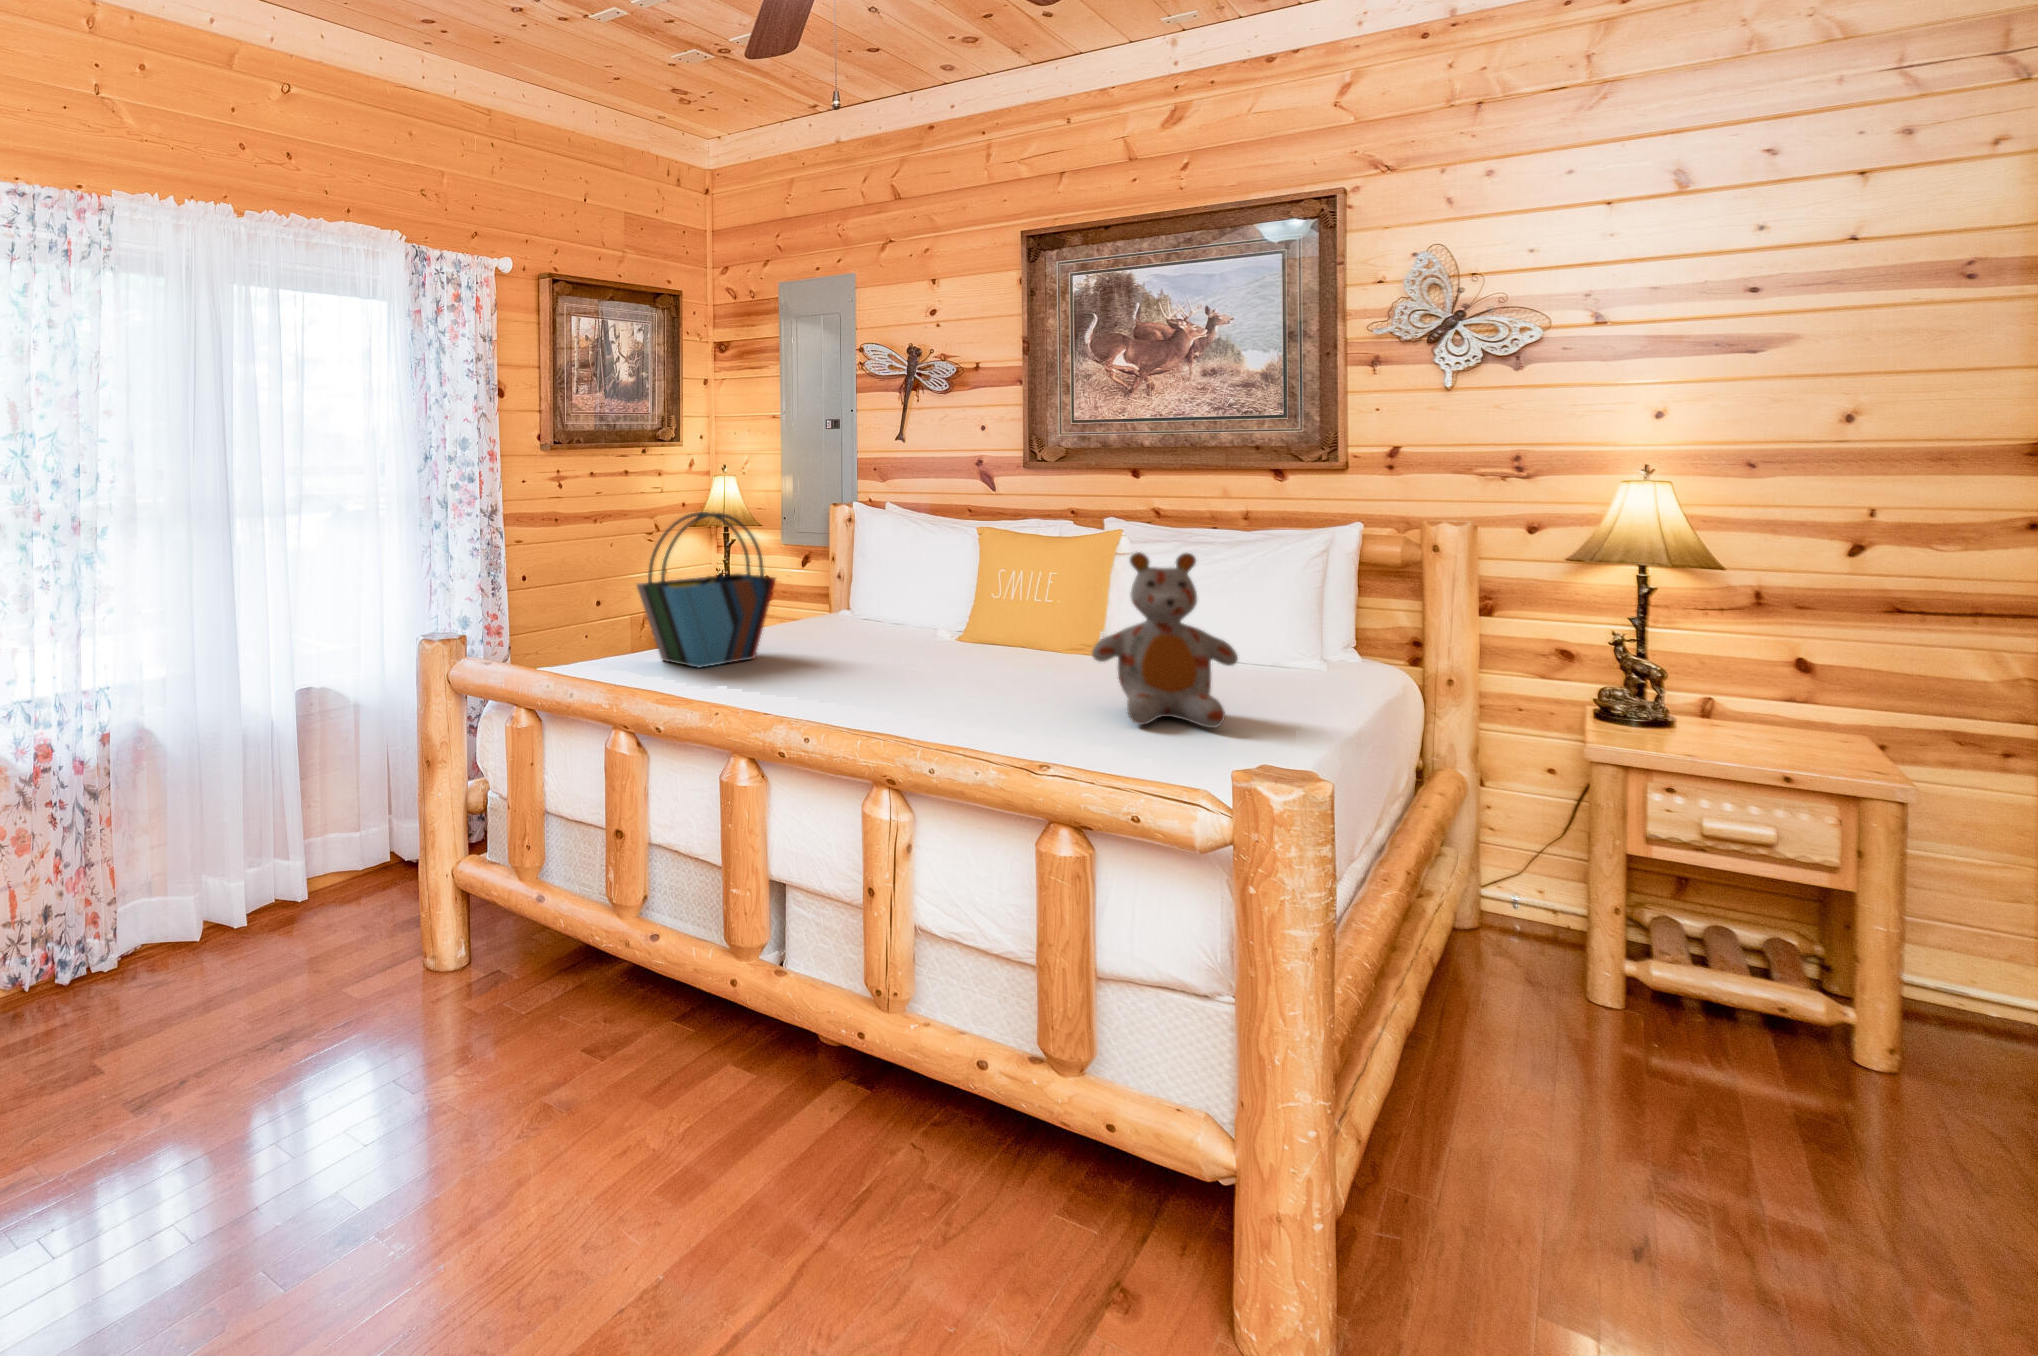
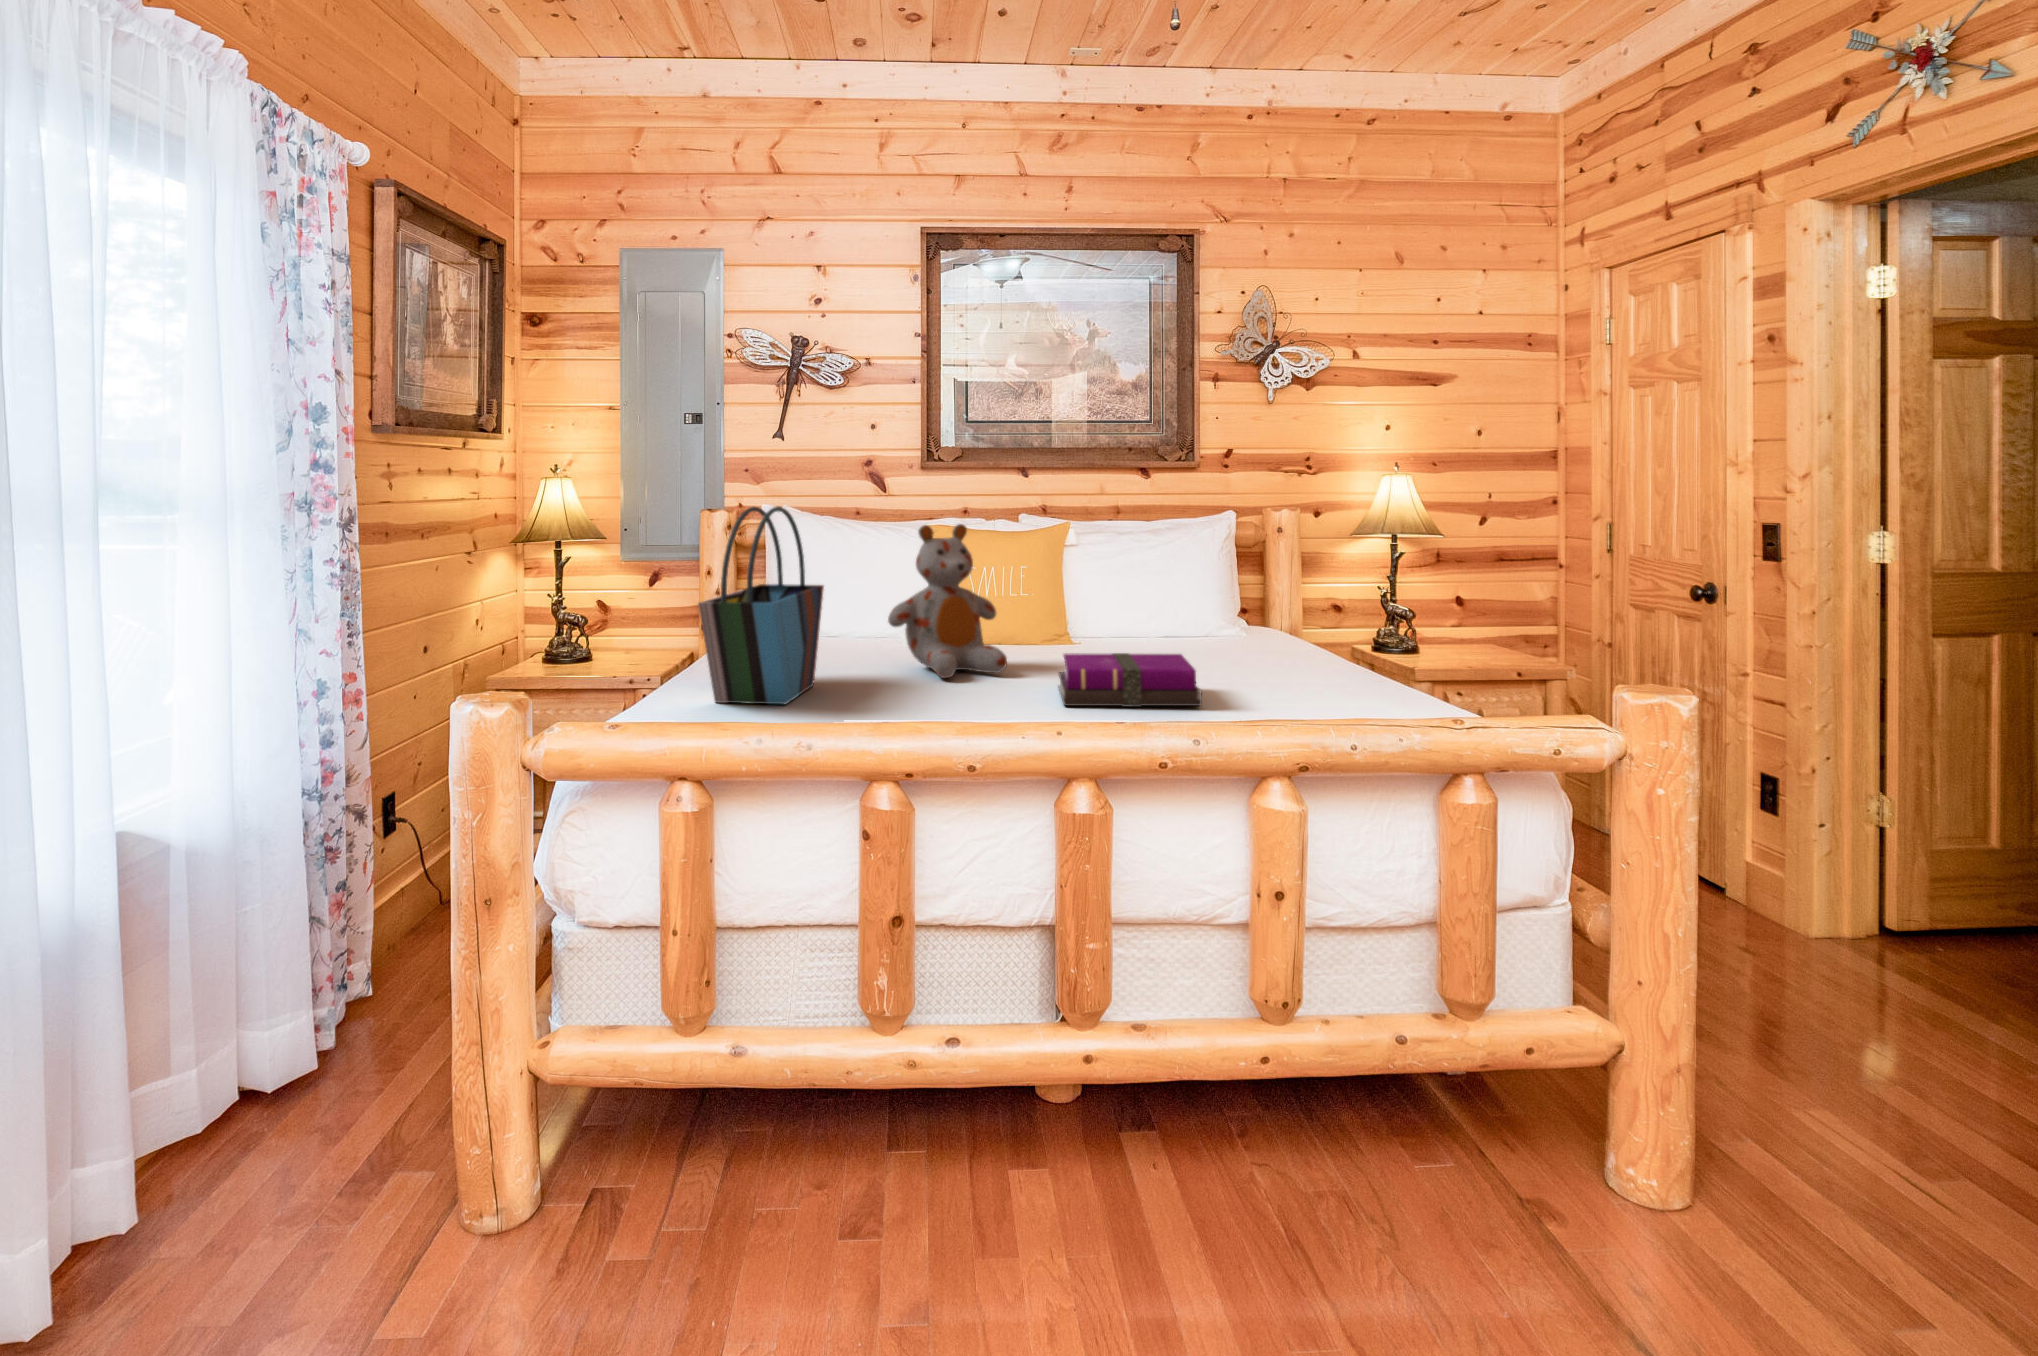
stuffed bear: present [1092,552,1238,728] -> present [888,524,1007,678]
notebook: none [893,656,1056,718] -> present [1059,653,1202,707]

